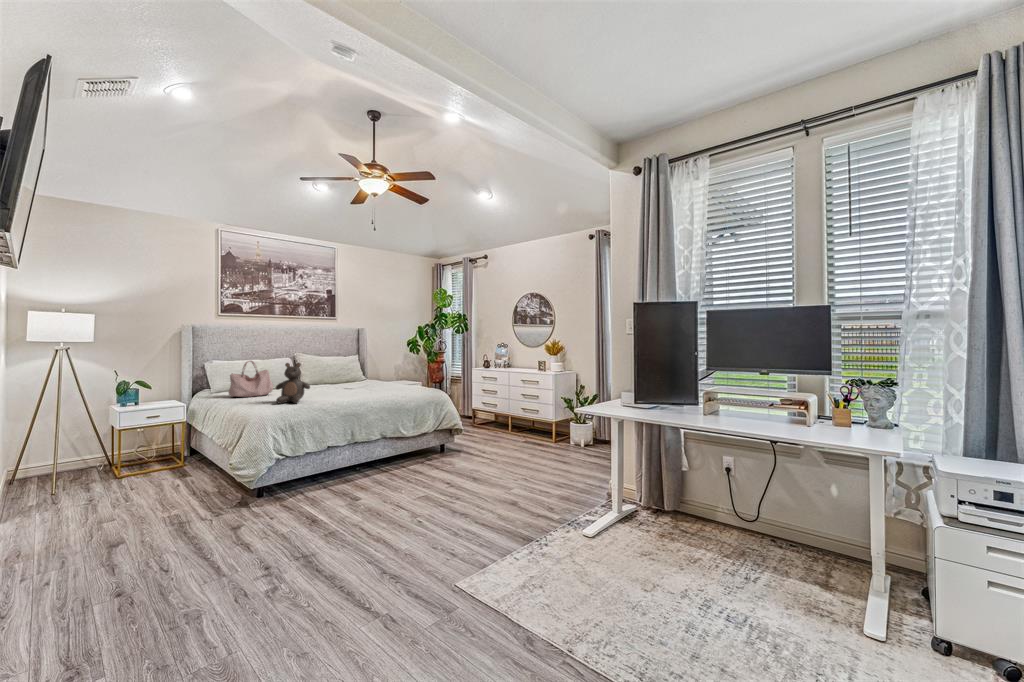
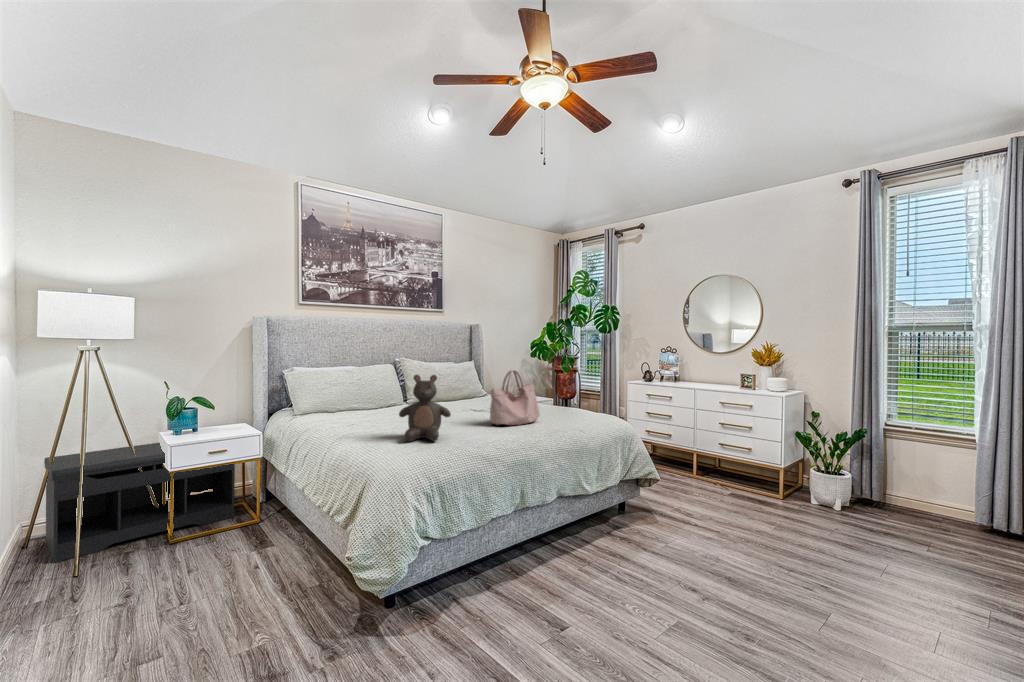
handbag: present [229,361,273,397] -> present [490,370,540,425]
bench: none [24,409,168,489] -> present [44,443,235,562]

